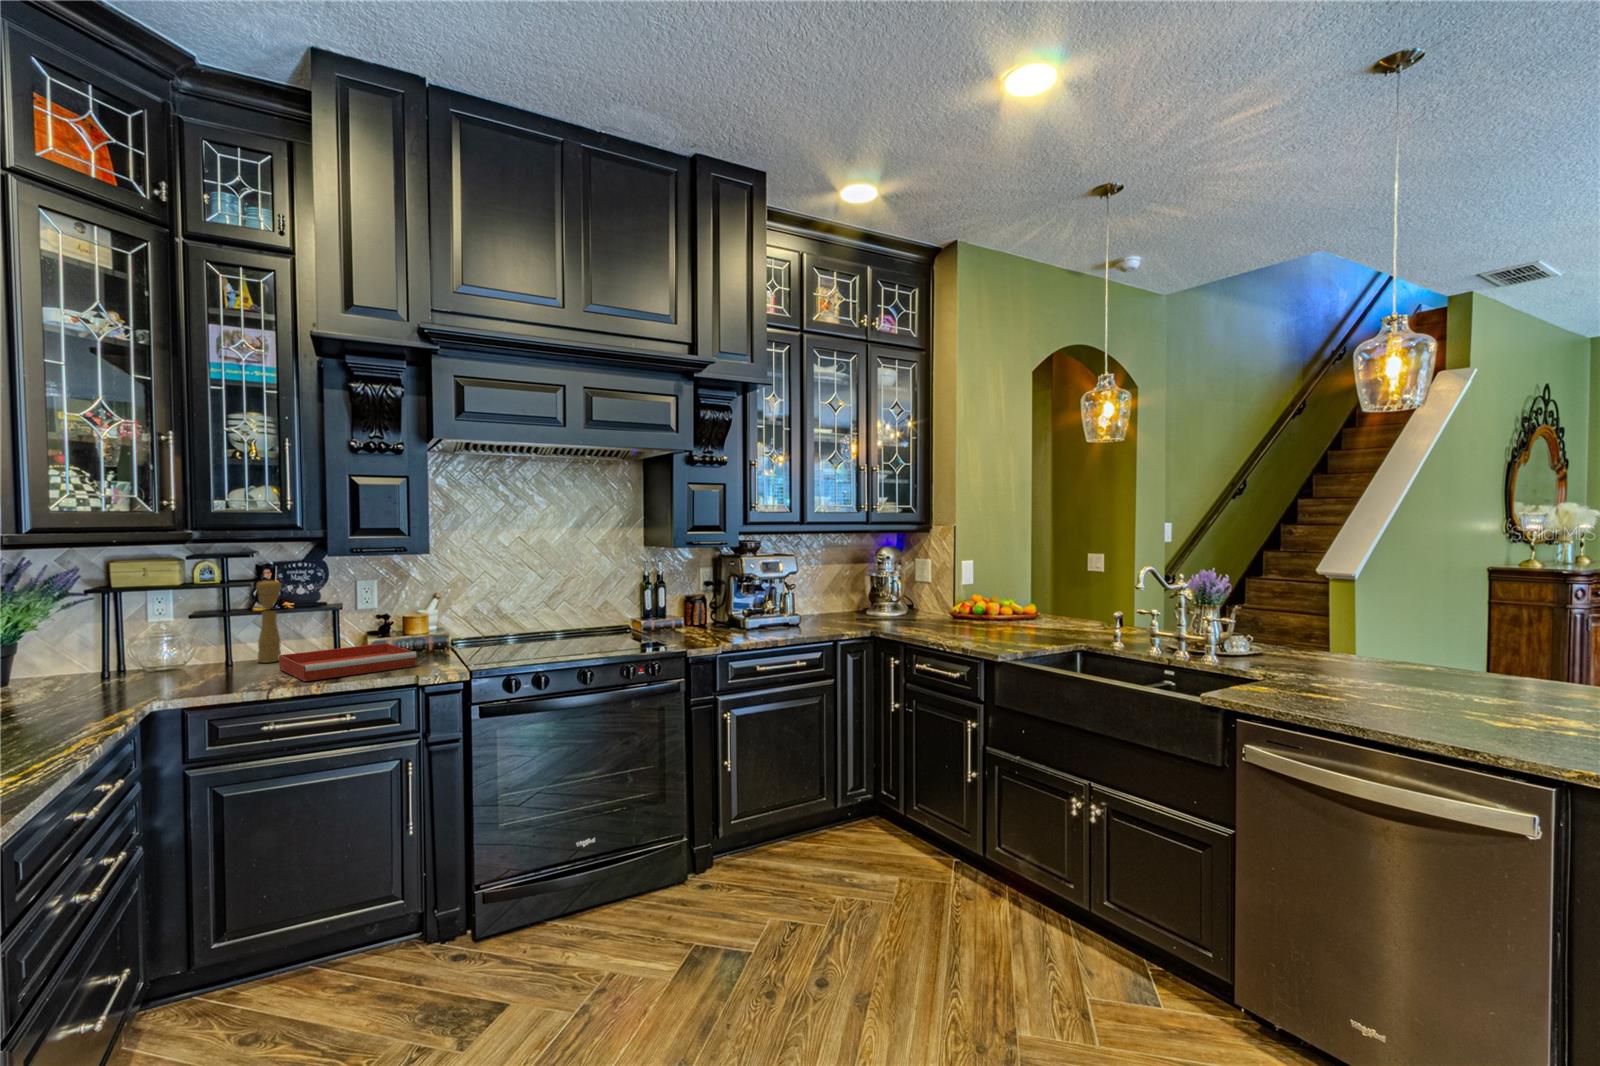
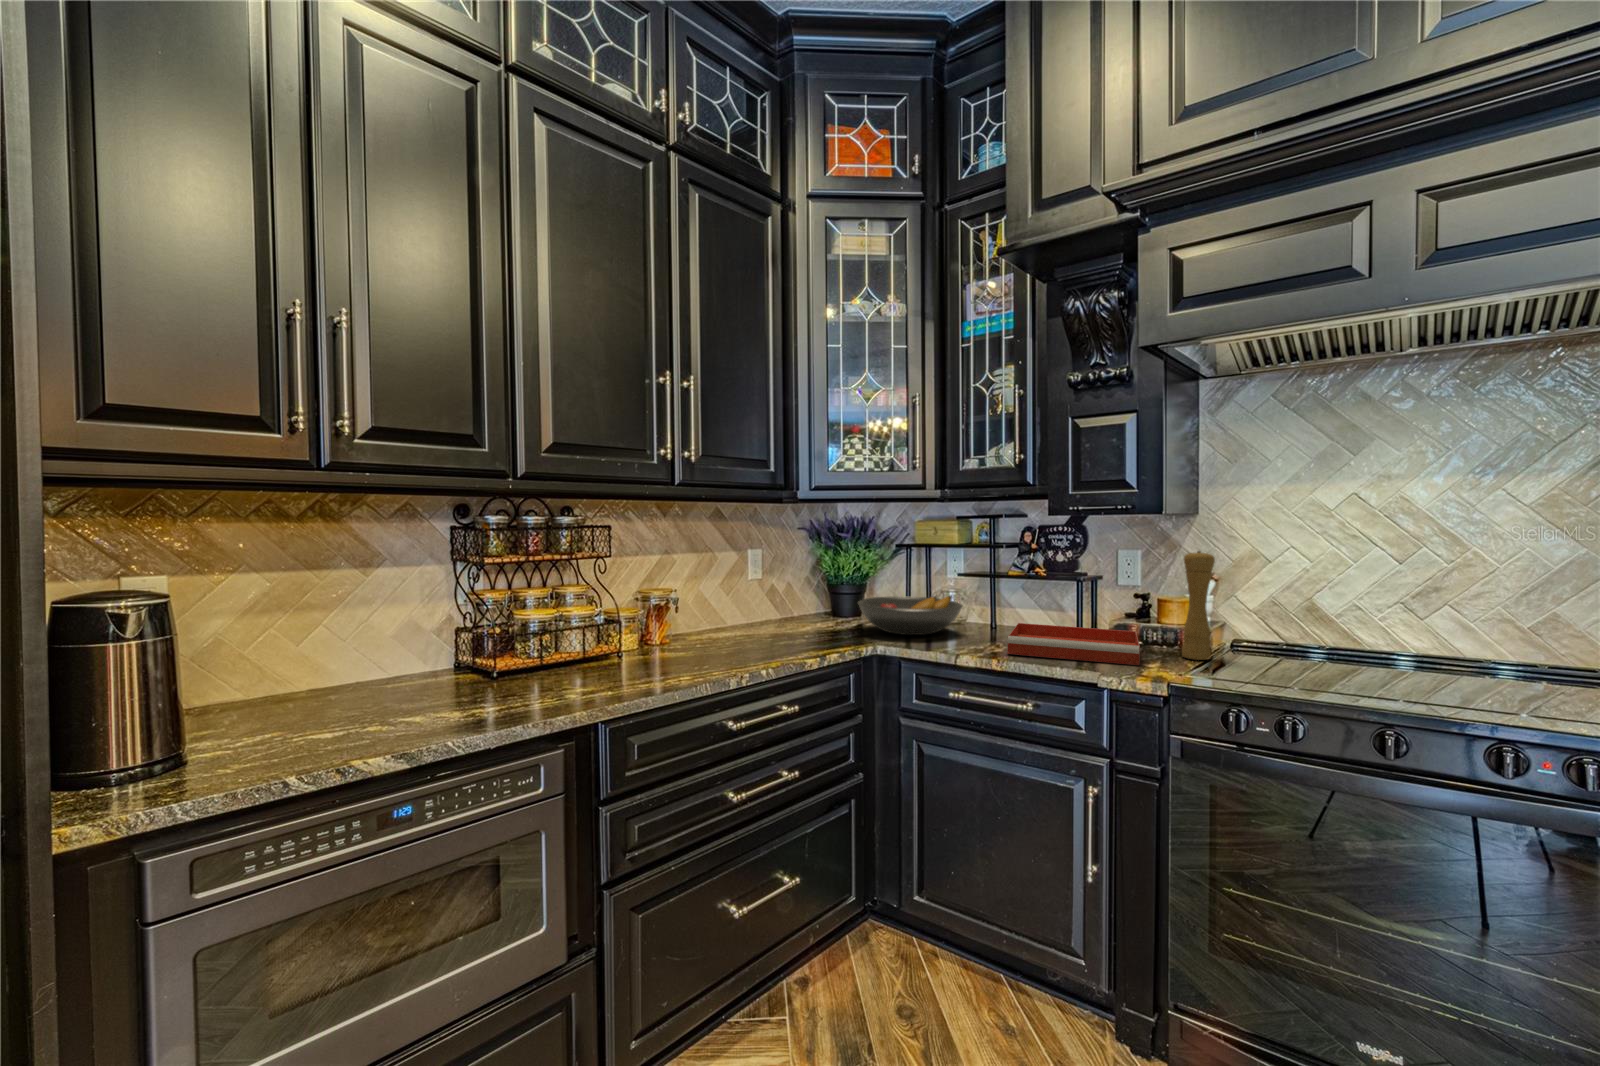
pepper mill: present [256,580,281,663] -> present [1182,551,1215,660]
fruit bowl: none [68,641,219,693] -> present [858,596,963,635]

